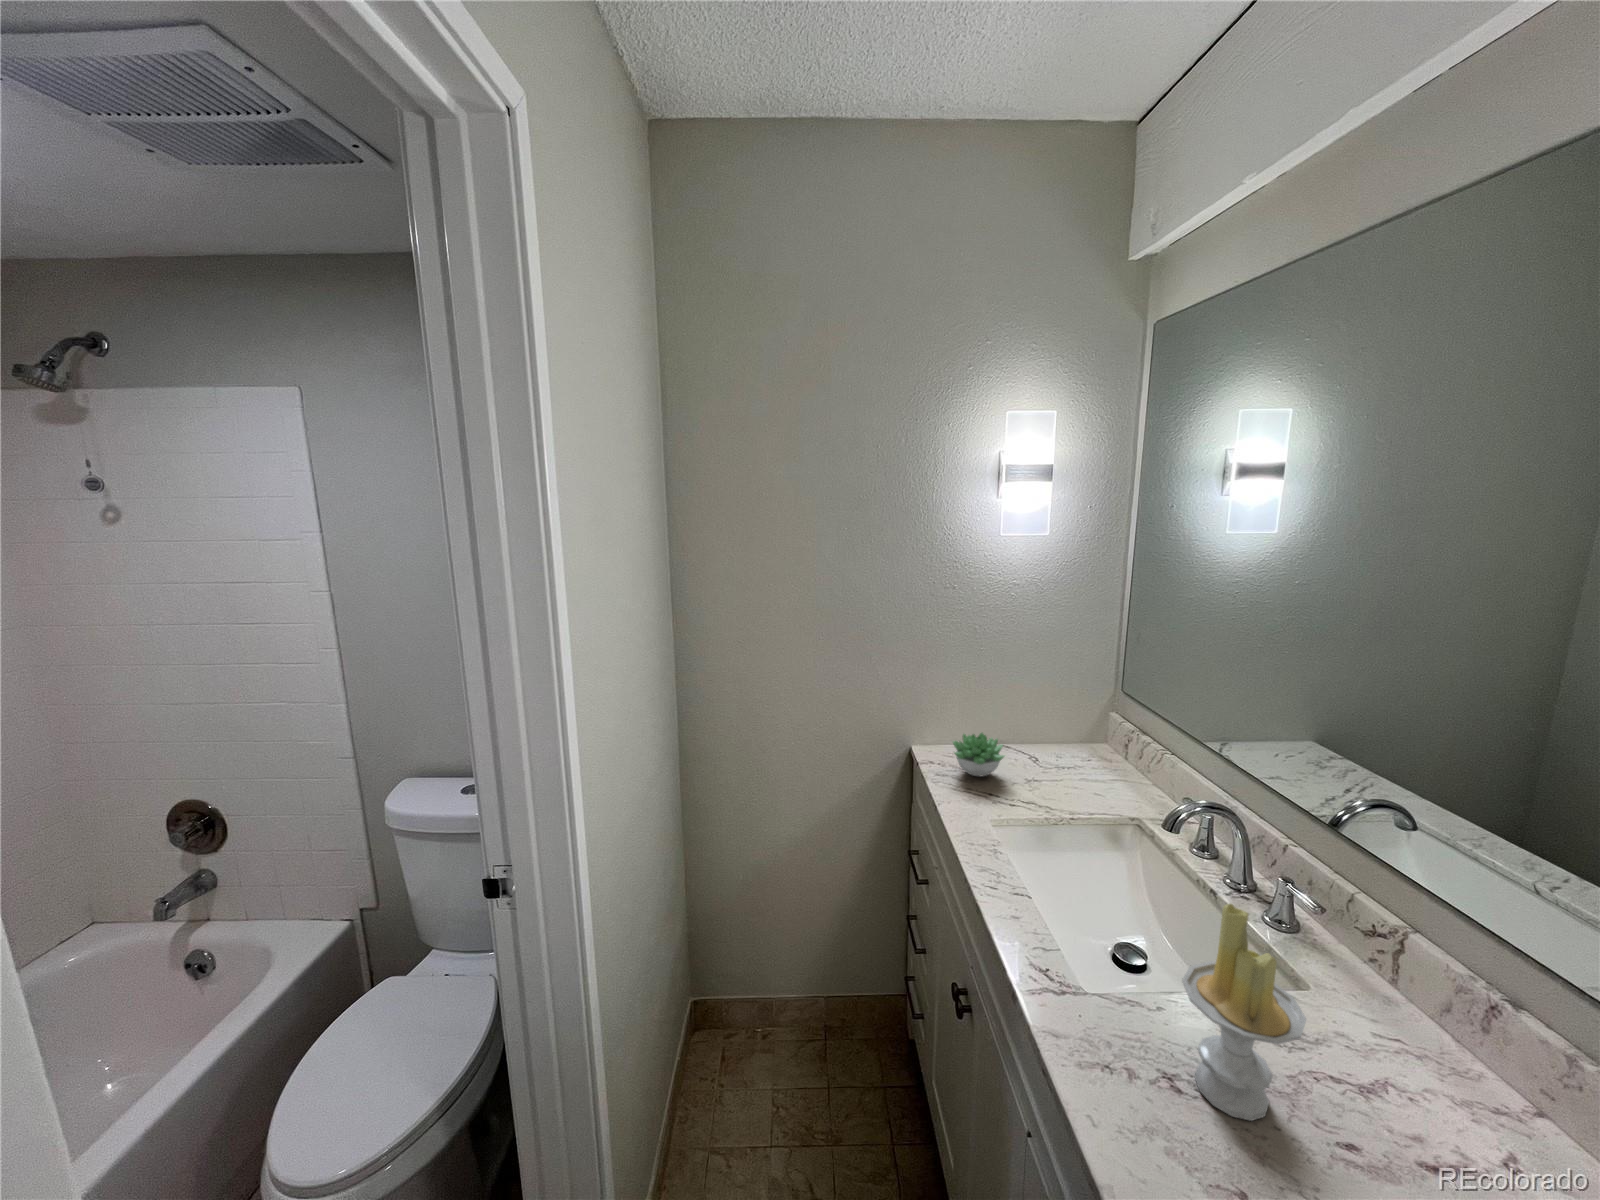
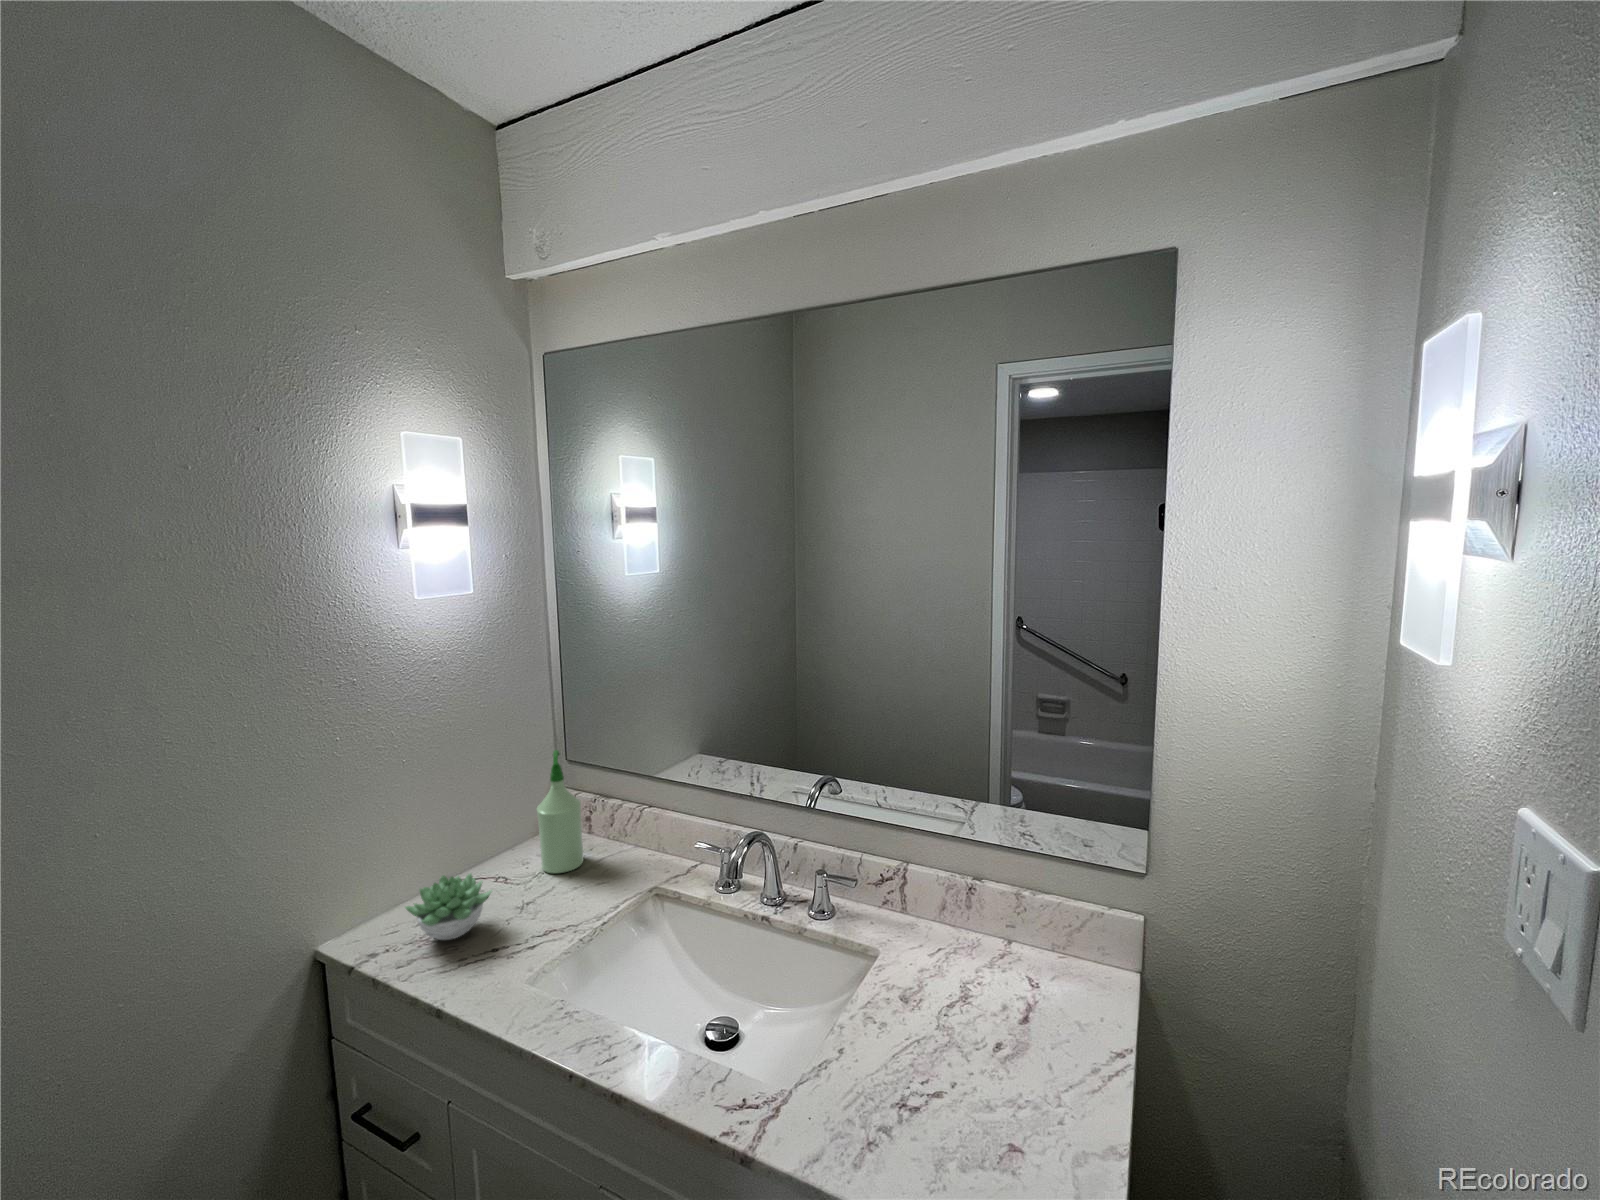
spray bottle: none [1067,676,1108,777] -> present [537,750,584,873]
candle: present [1182,904,1306,1121] -> none [885,907,978,1098]

